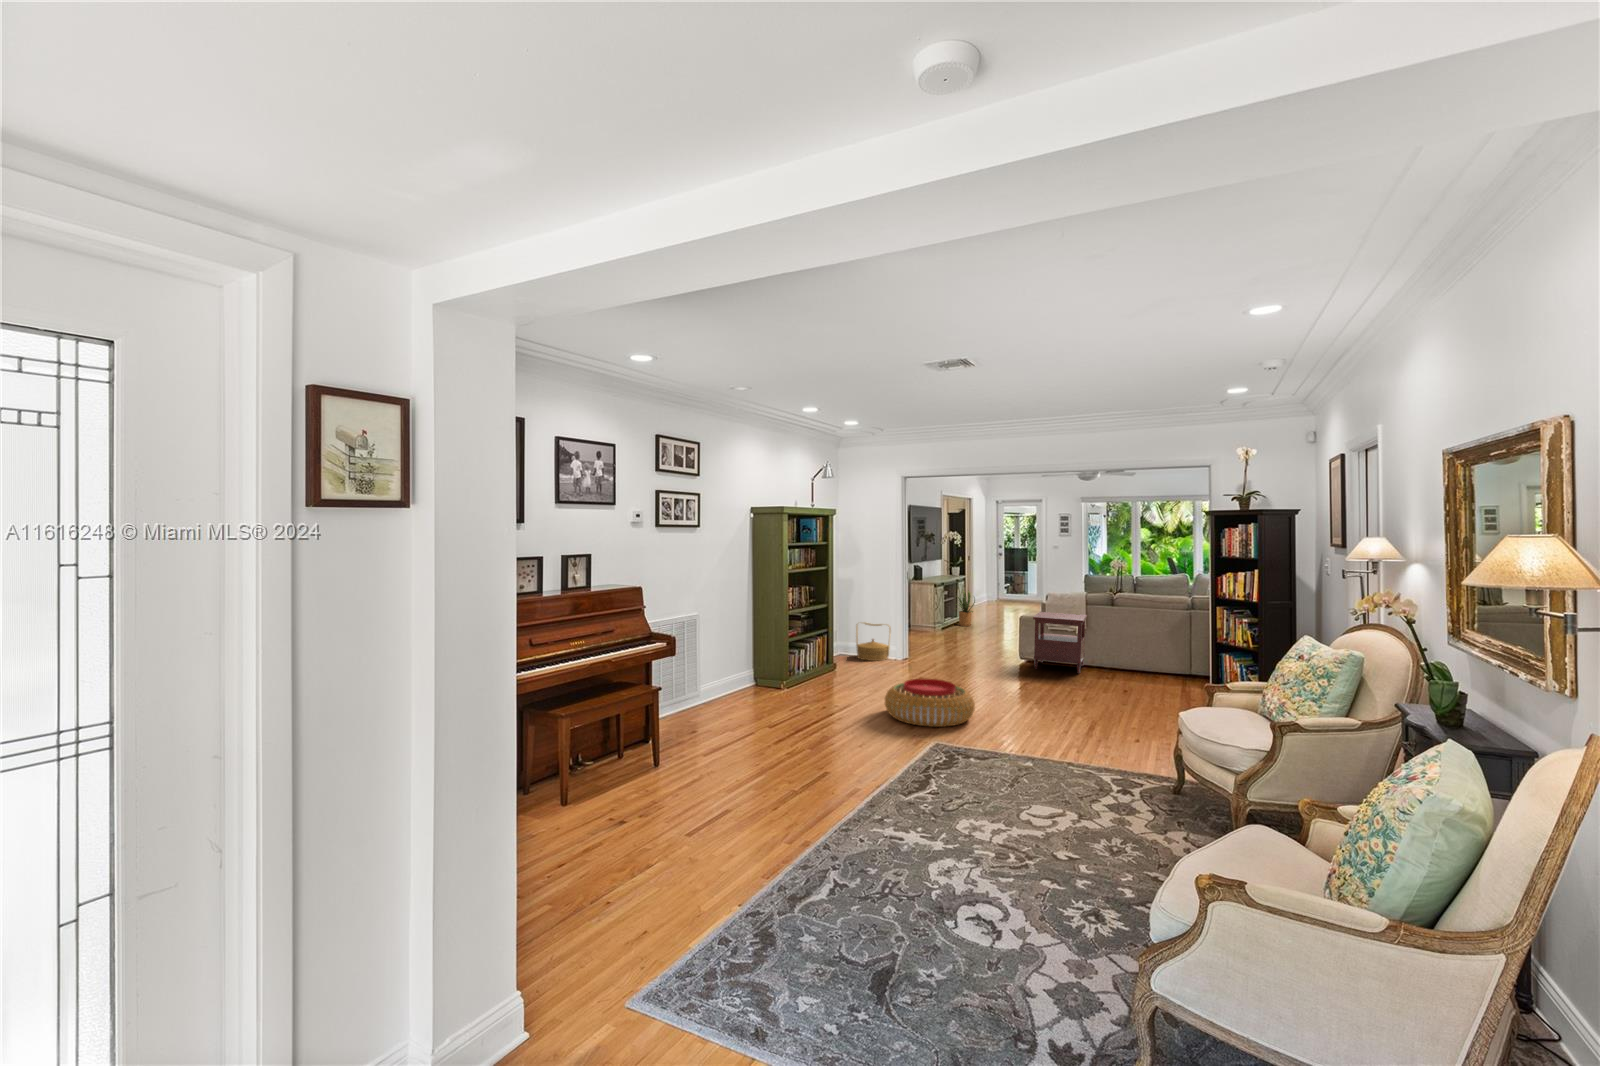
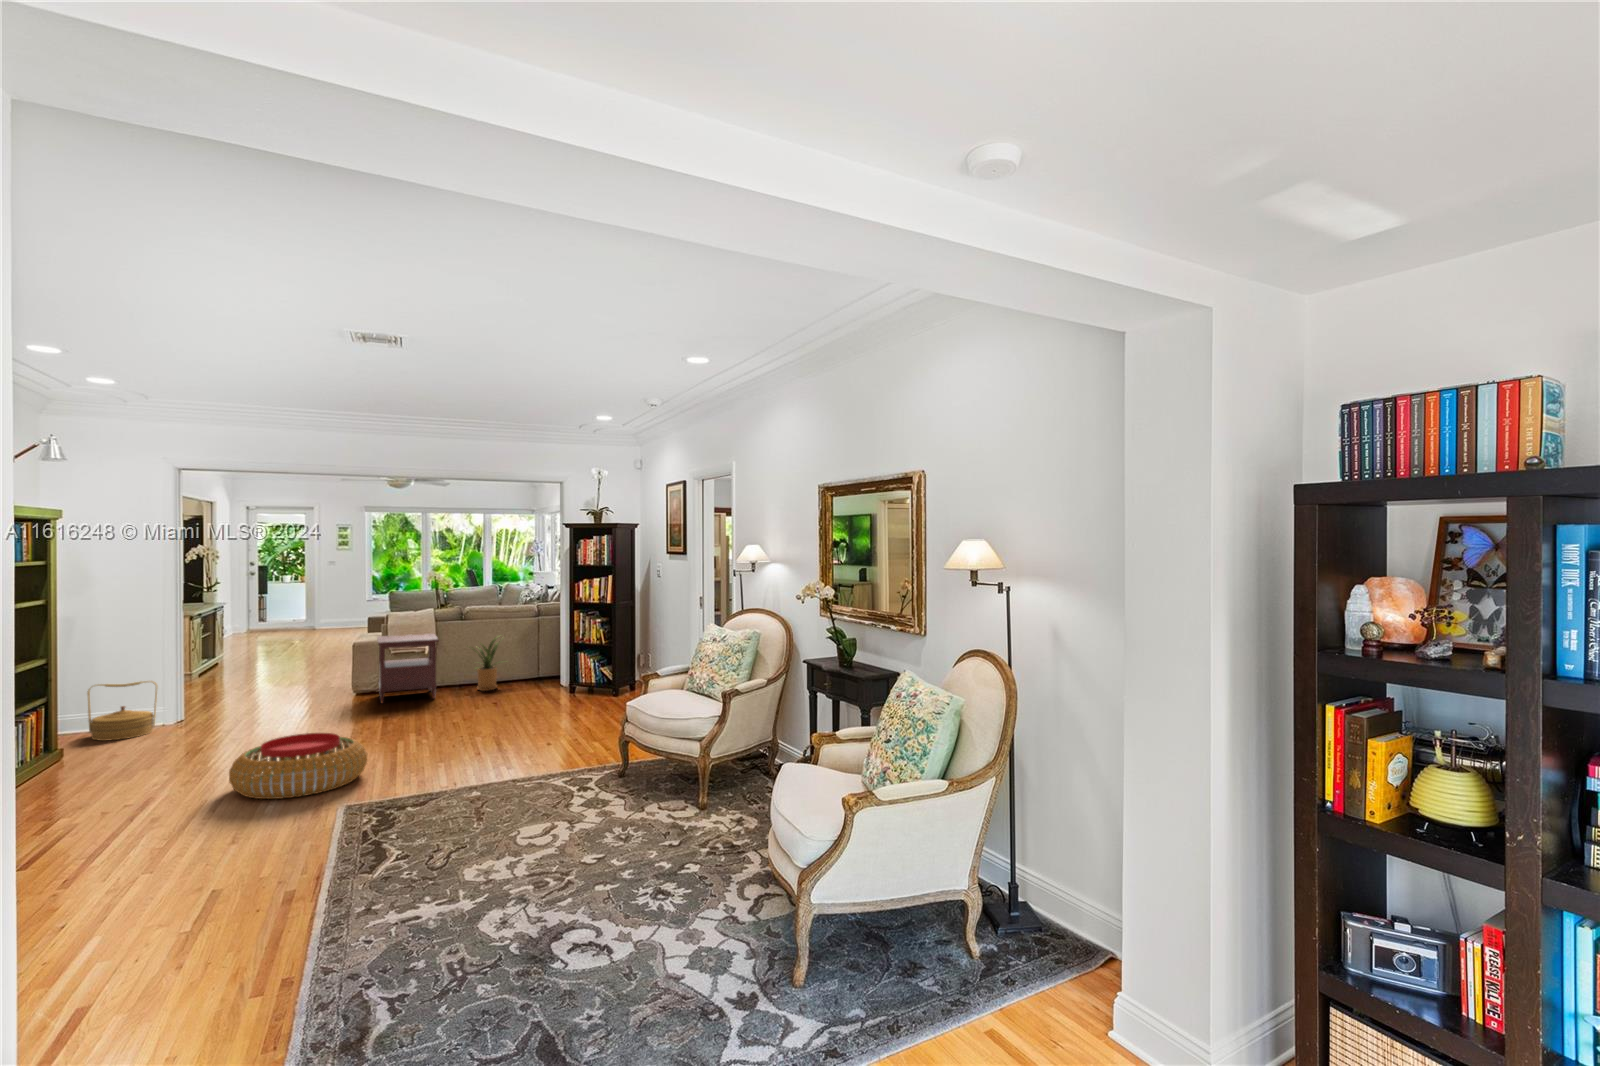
house plant: present [958,590,975,626] -> present [473,637,499,691]

